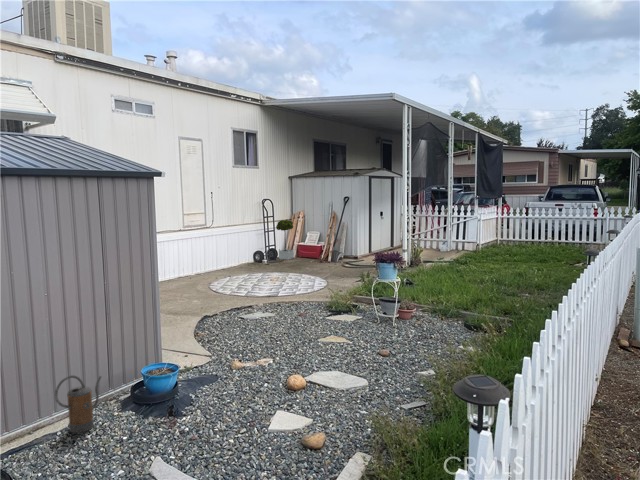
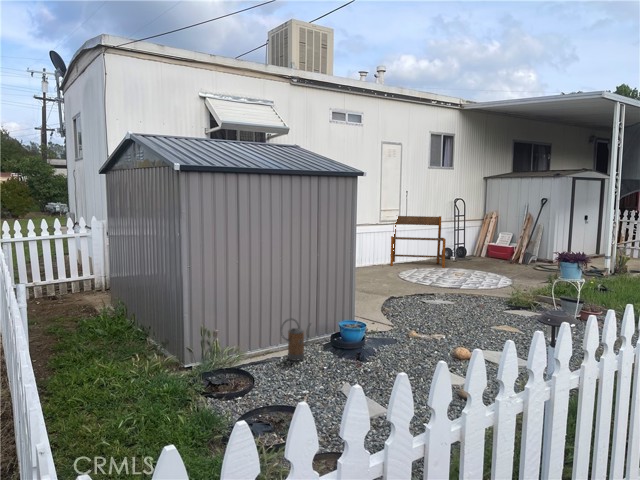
bench: none [197,219,257,277] -> present [390,216,446,268]
potted tree: present [276,220,294,260] -> none [467,219,485,258]

